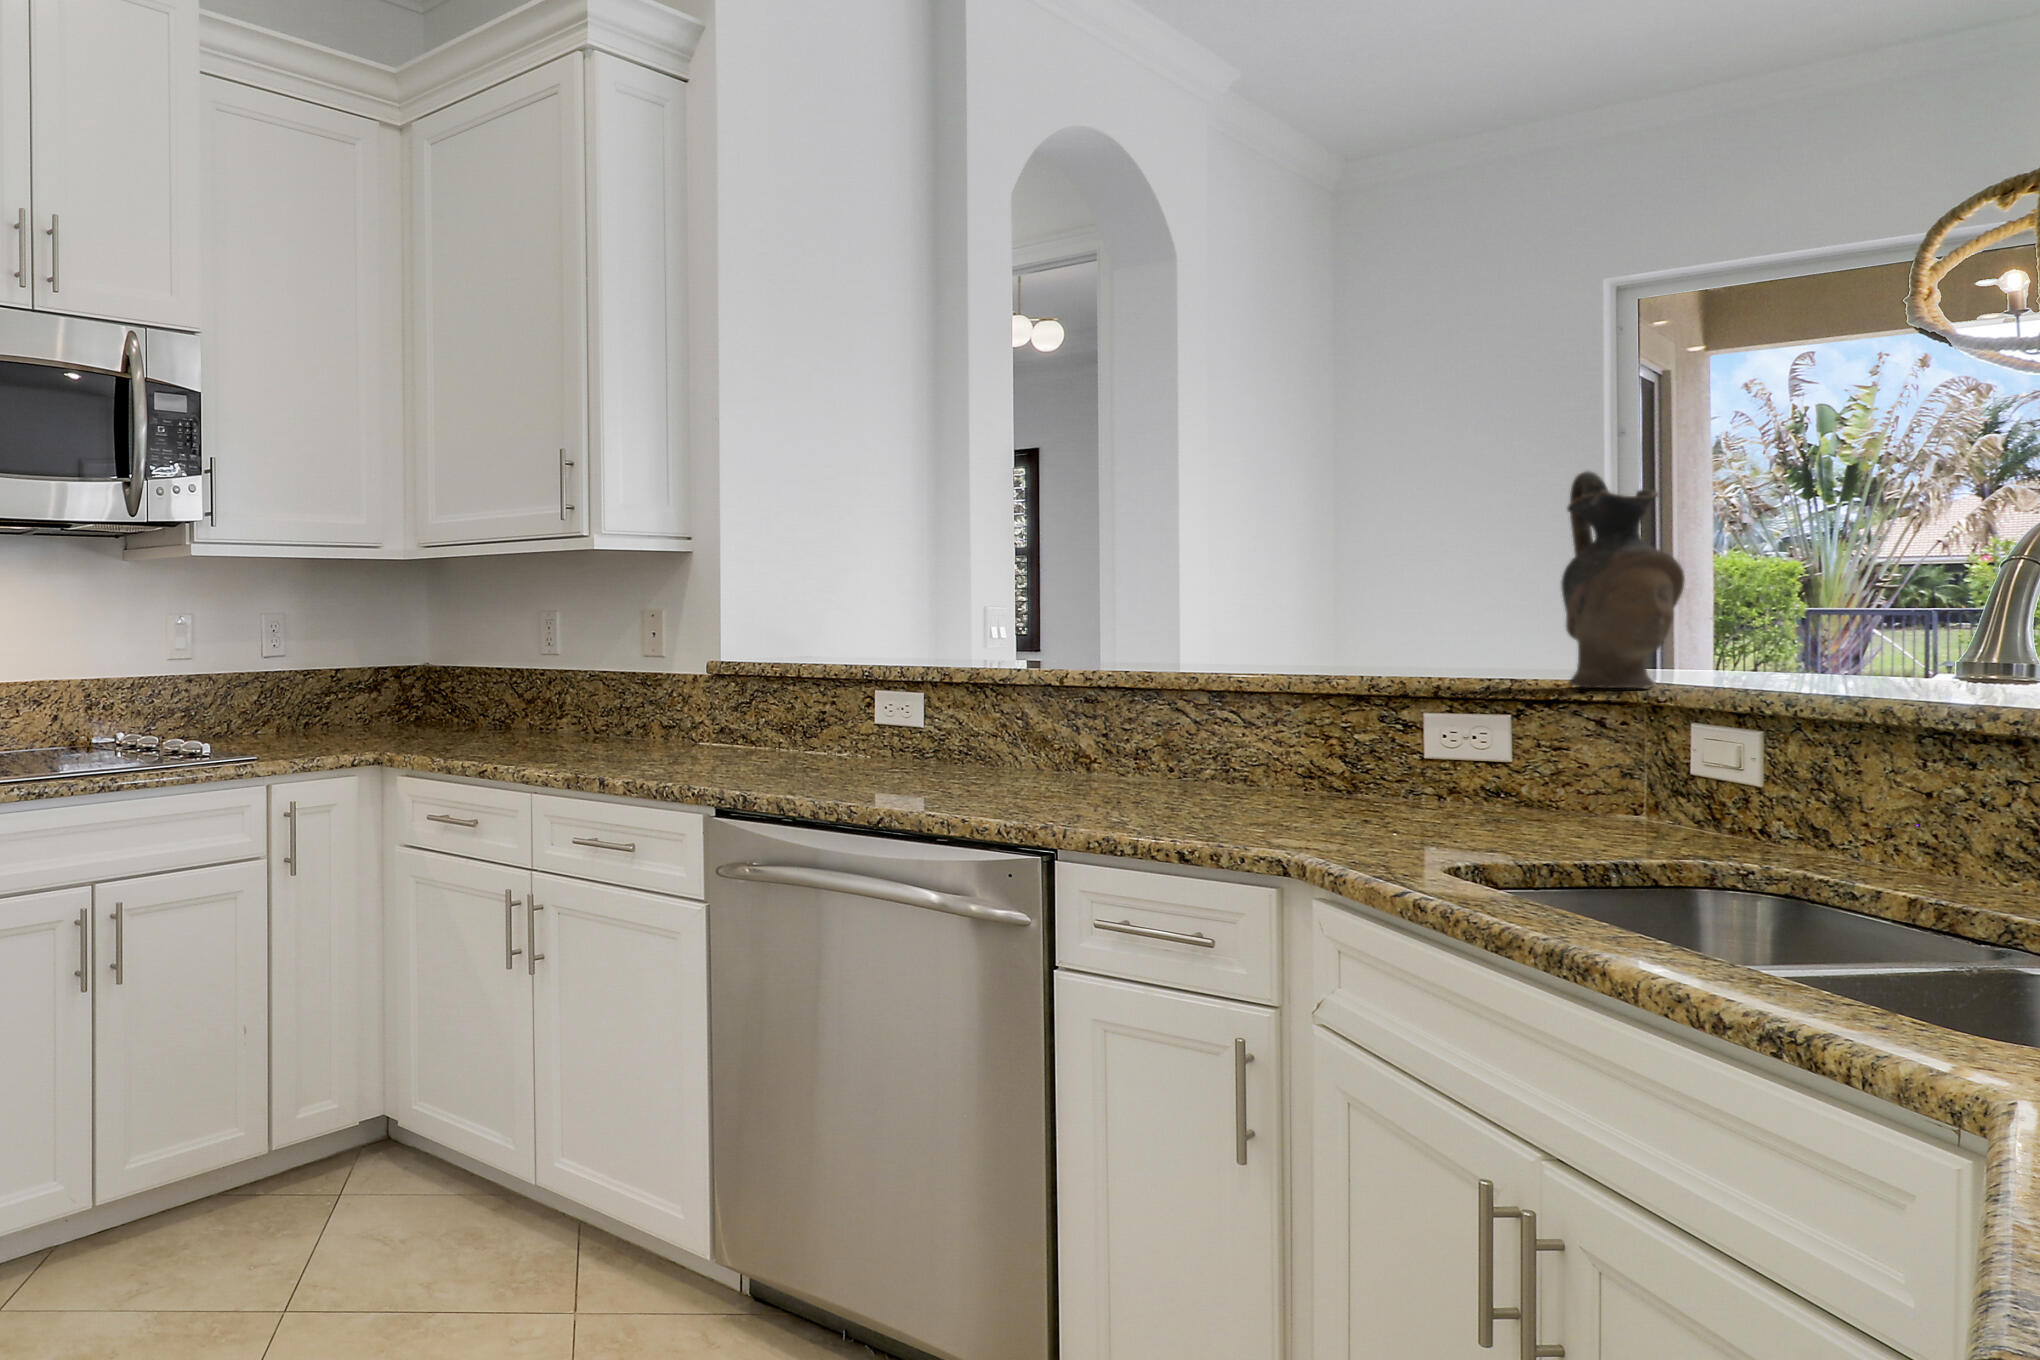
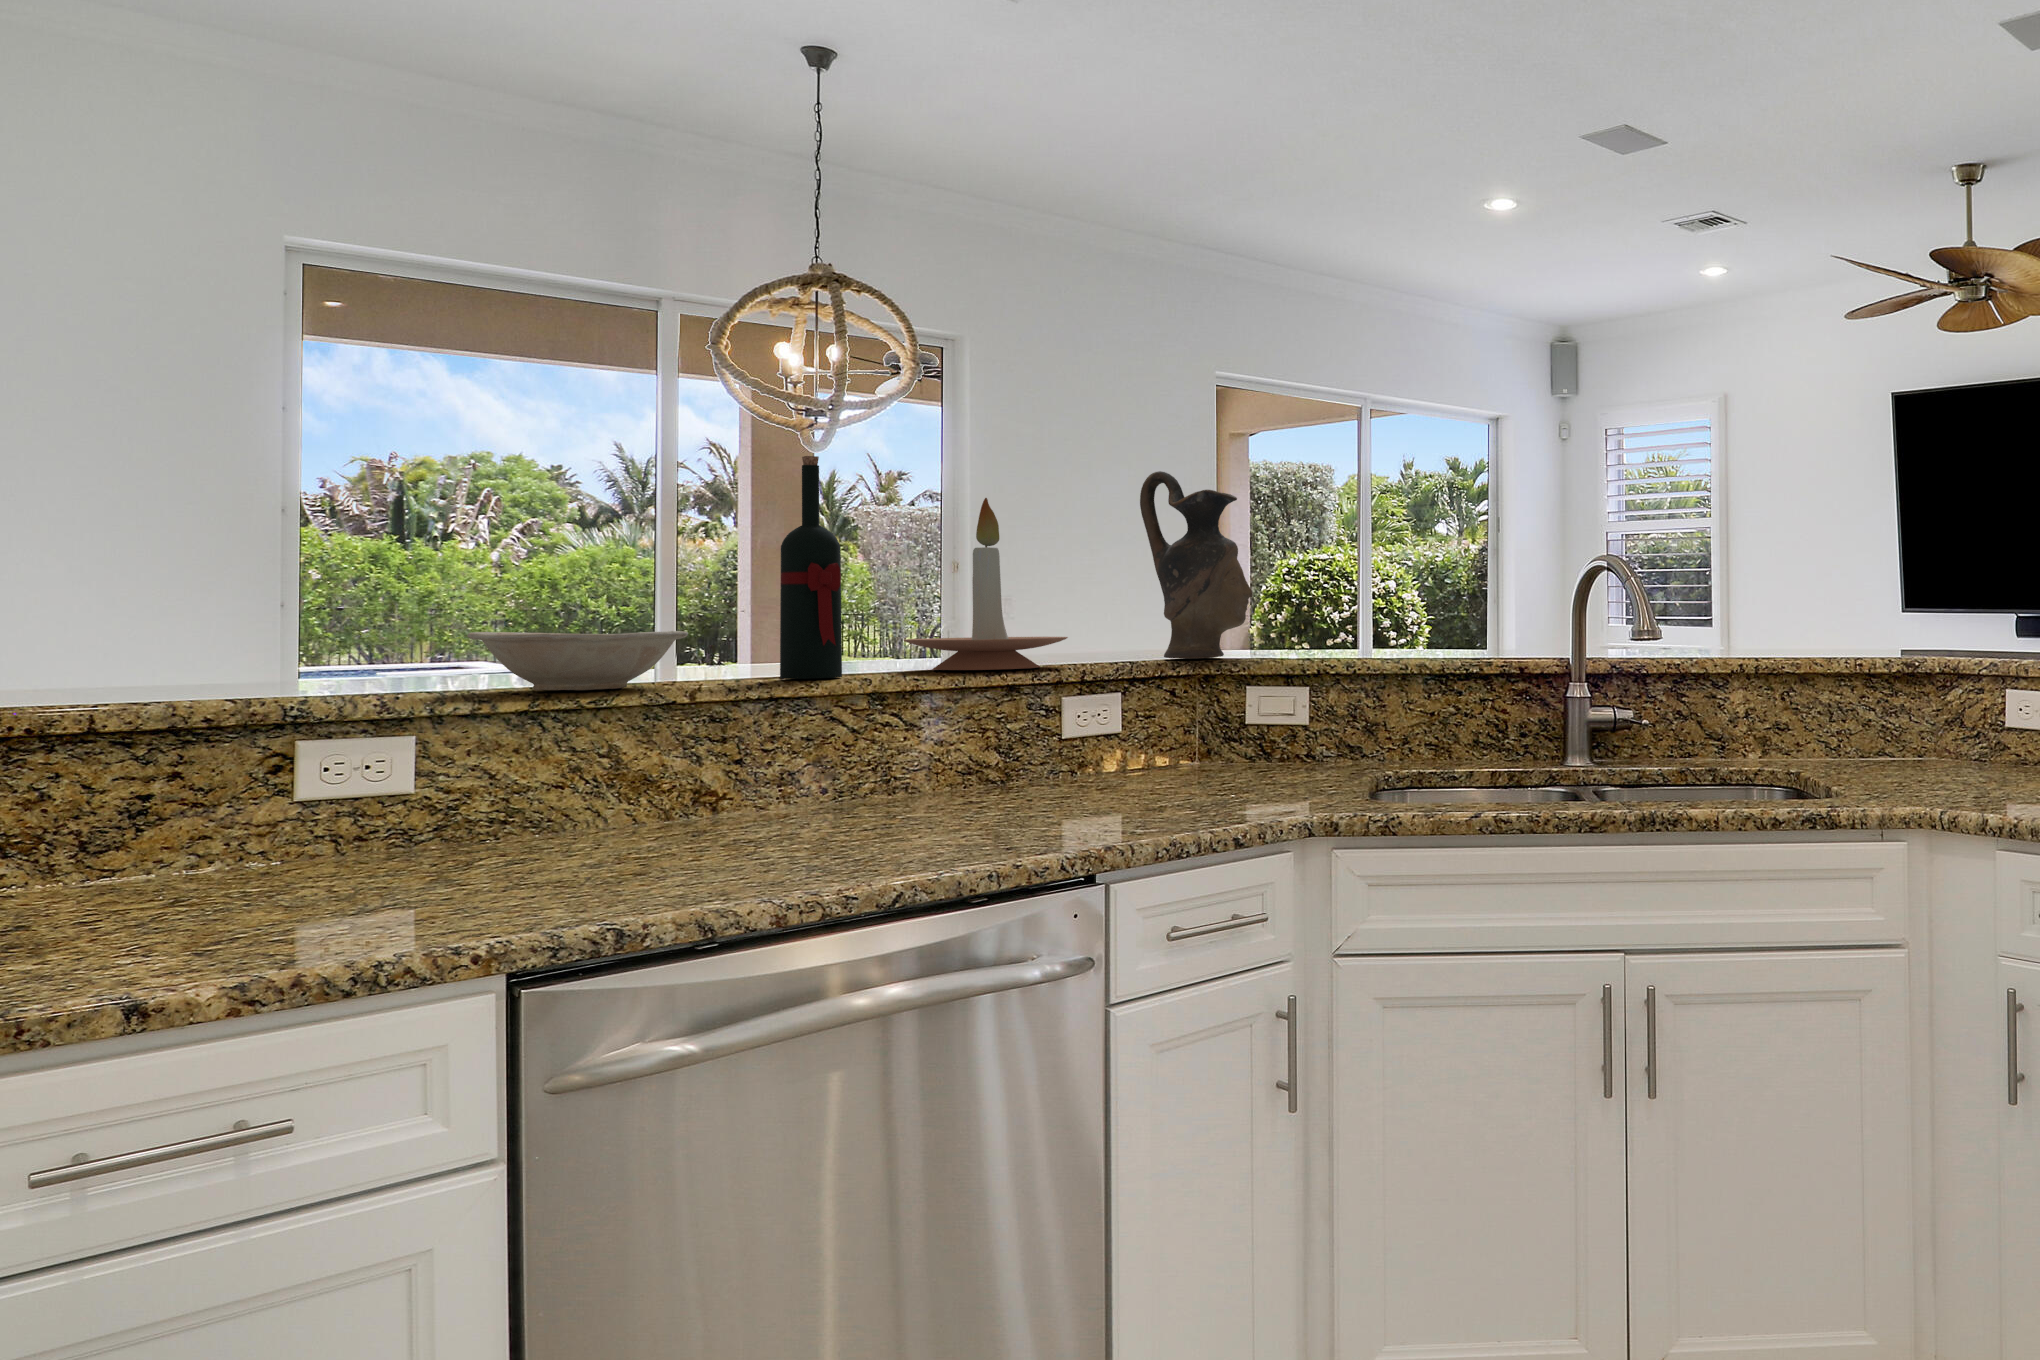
wine bottle: none [1143,500,1194,678] -> present [780,456,842,679]
candle holder: none [1255,520,1426,683] -> present [904,498,1068,670]
bowl: none [949,633,1091,674] -> present [467,631,688,690]

